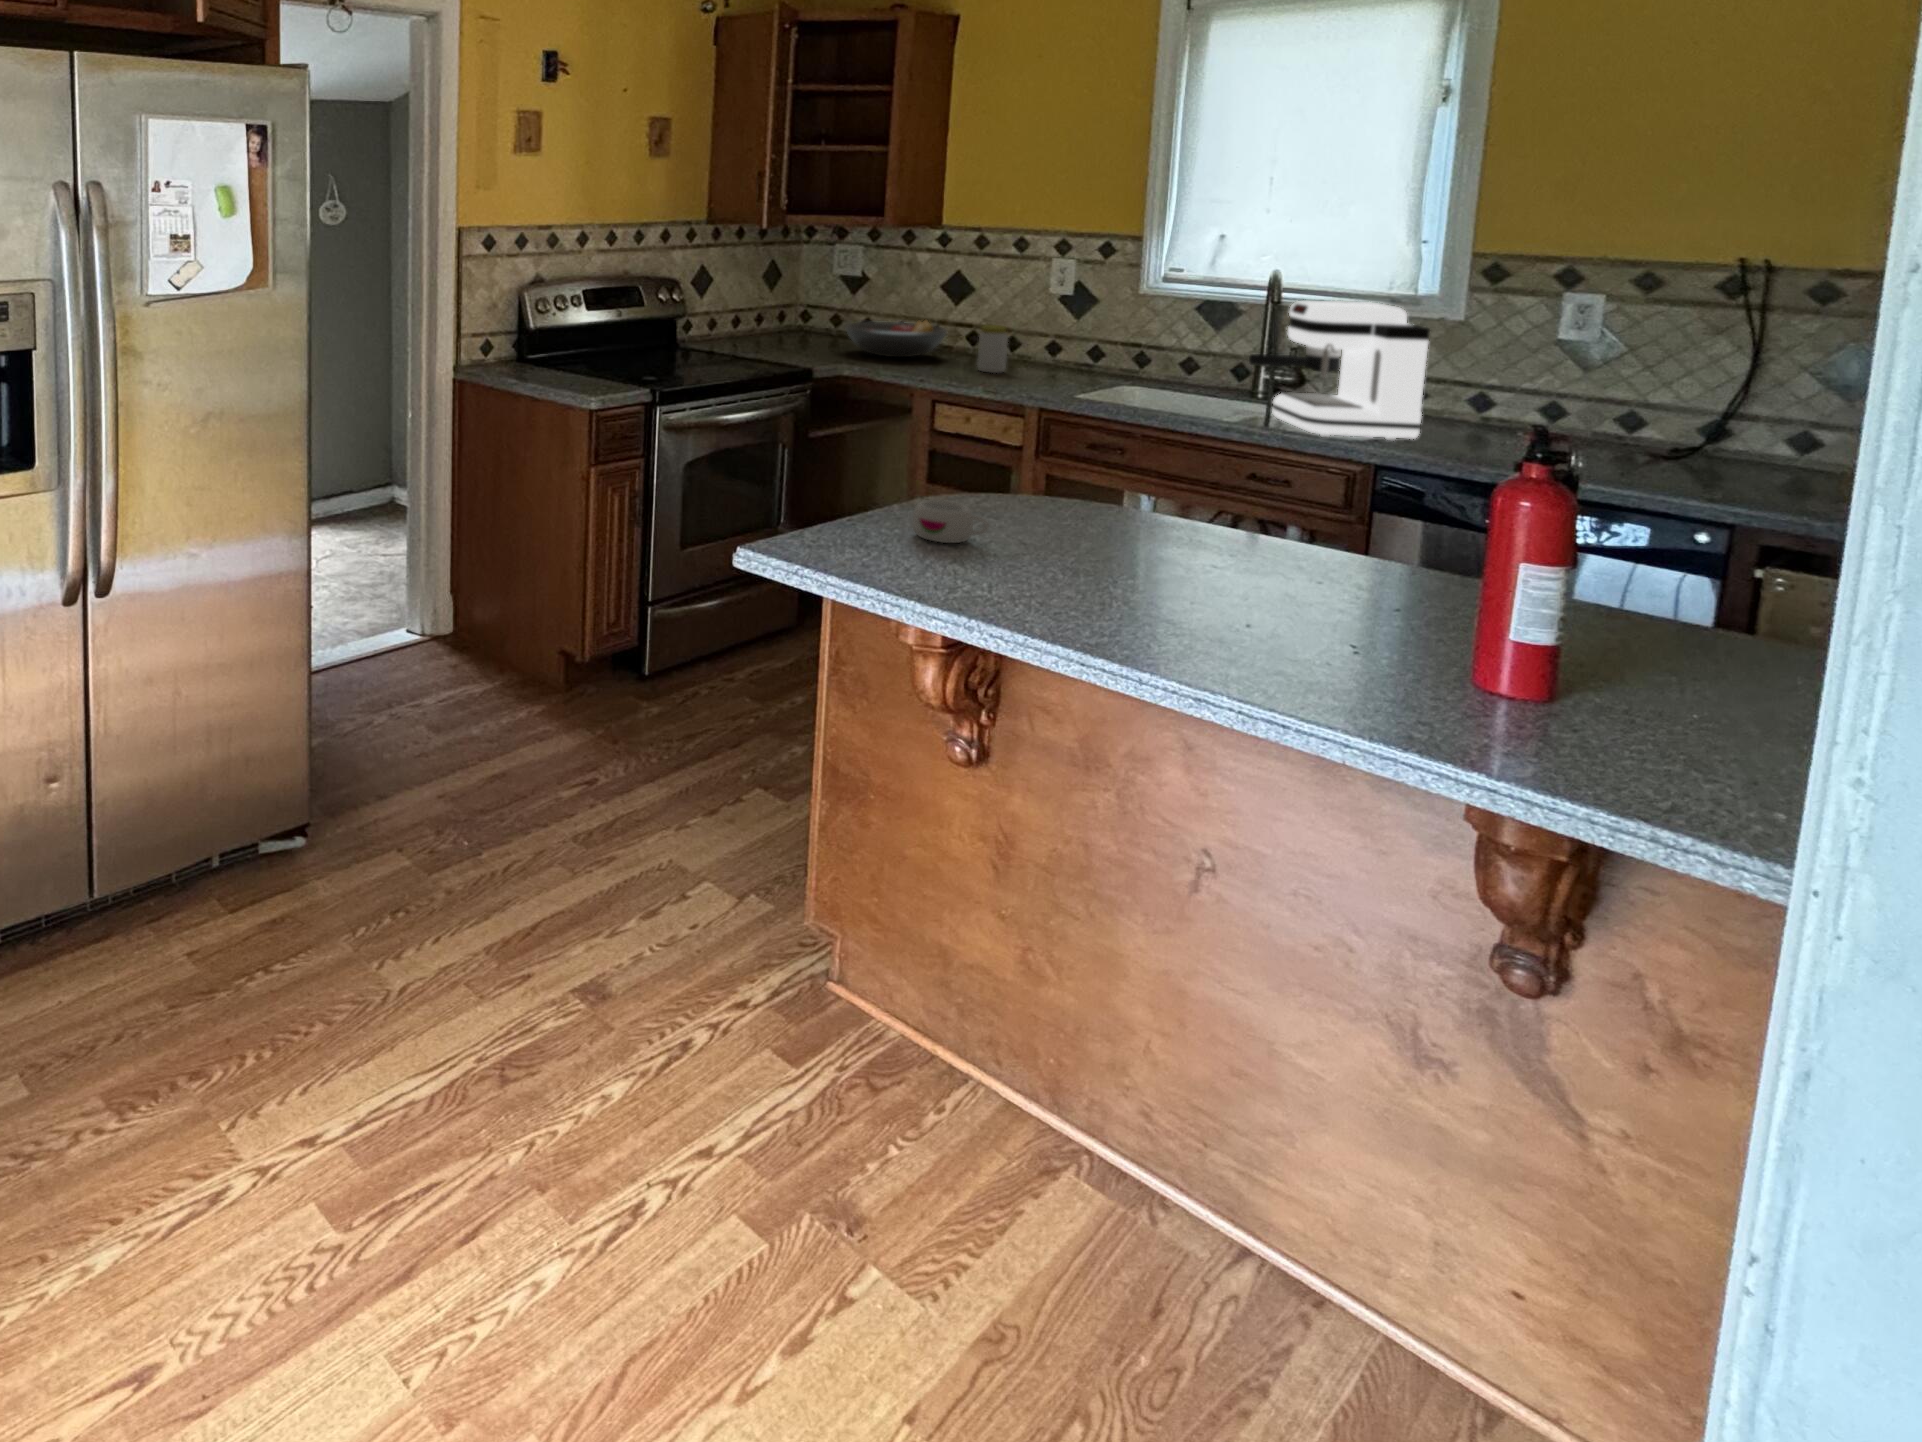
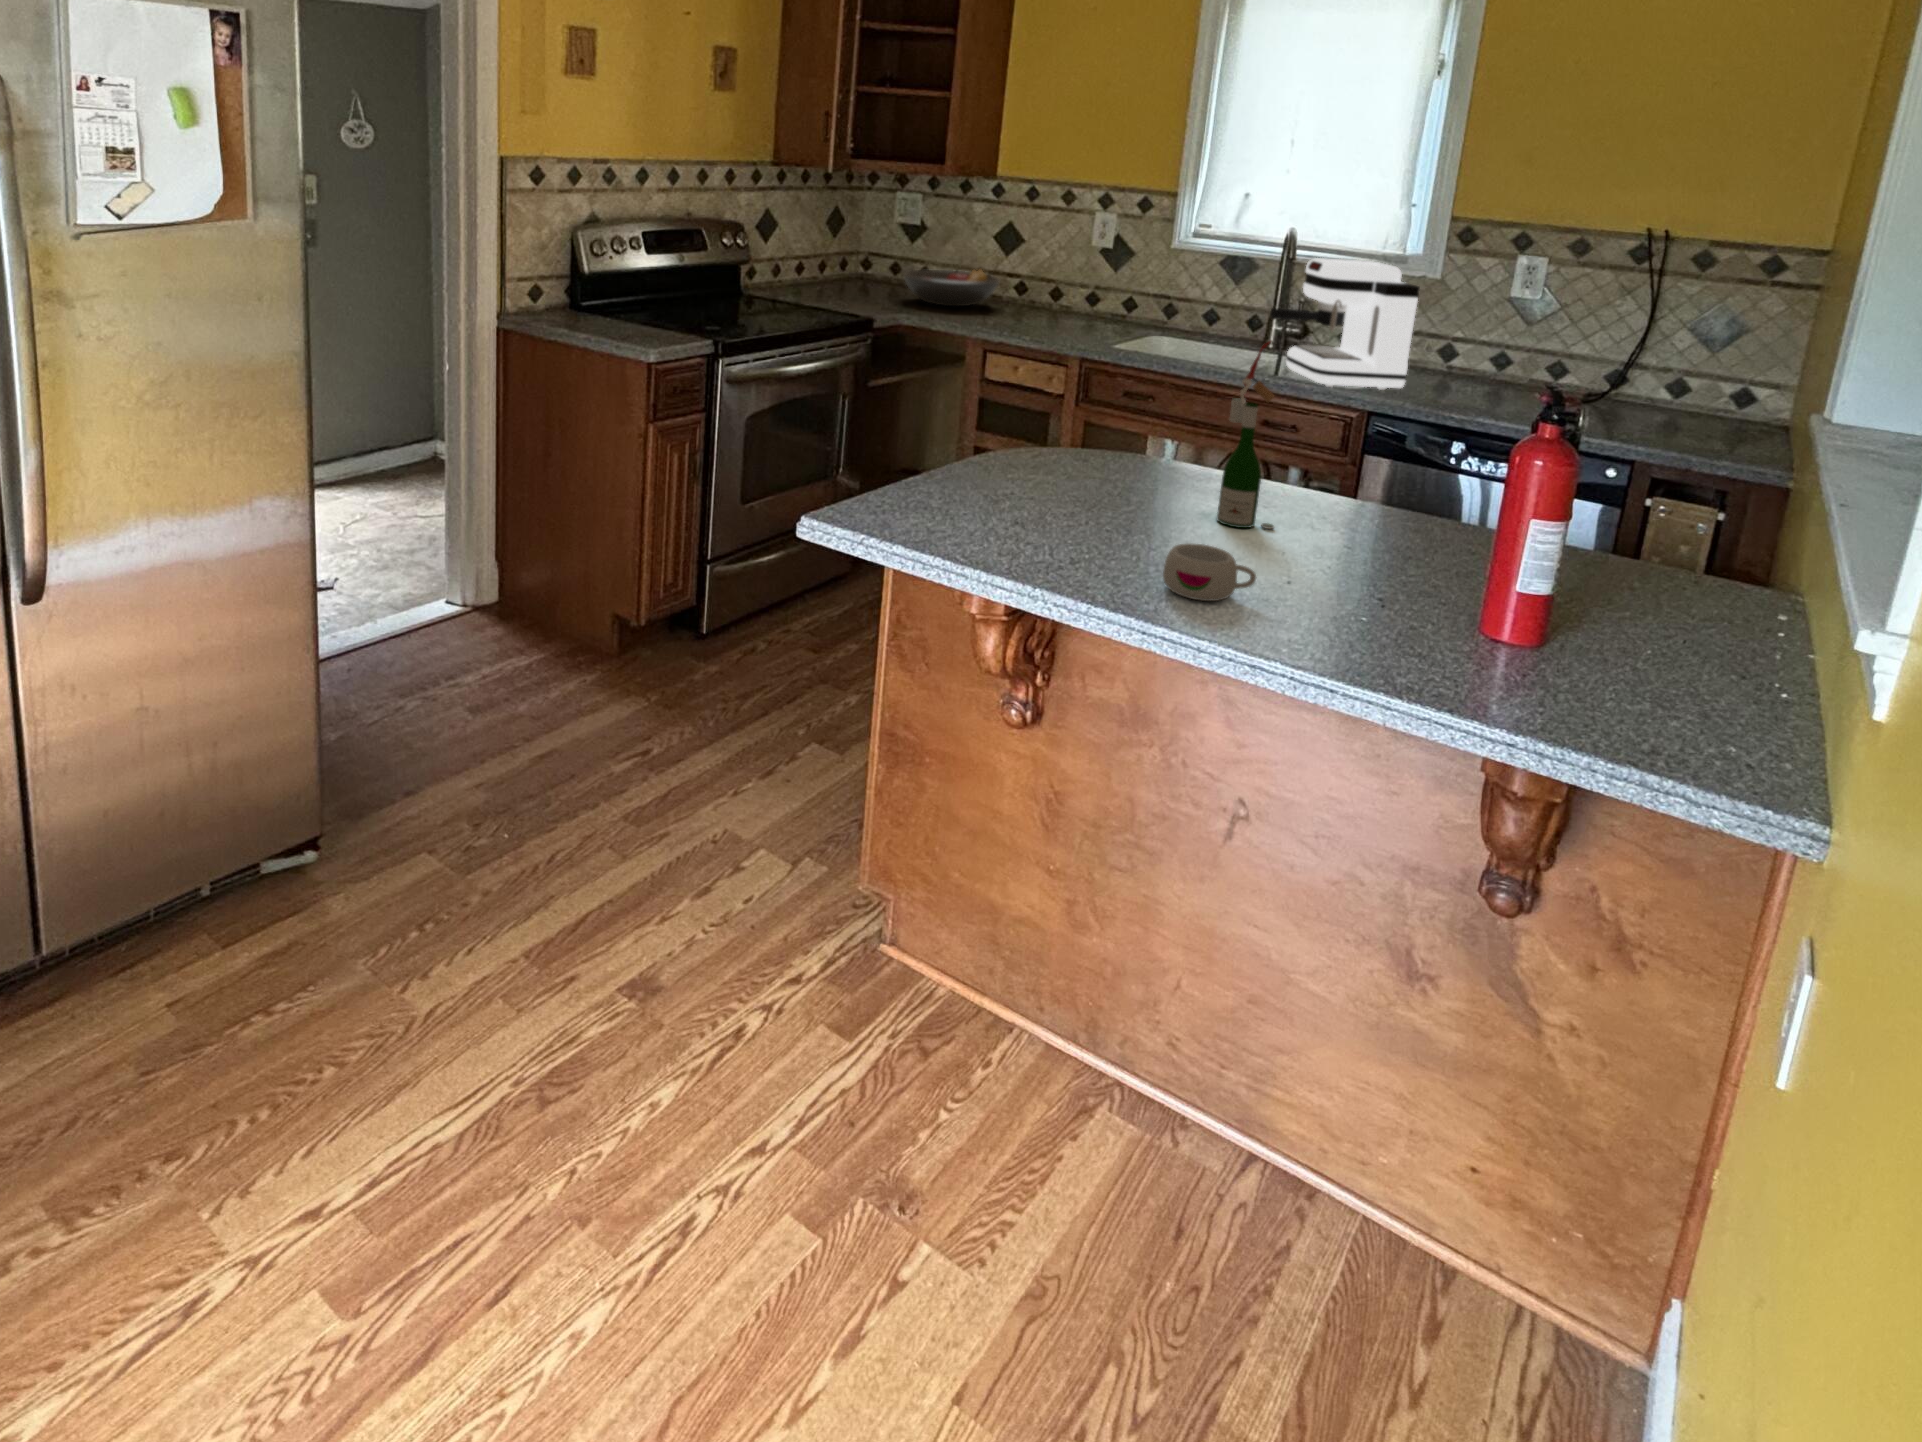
jar: present [977,325,1008,373] -> none [1028,275,1057,323]
wine bottle: none [1170,381,1236,573] -> present [1217,341,1274,529]
mug: present [912,500,989,543] -> present [1163,543,1256,601]

